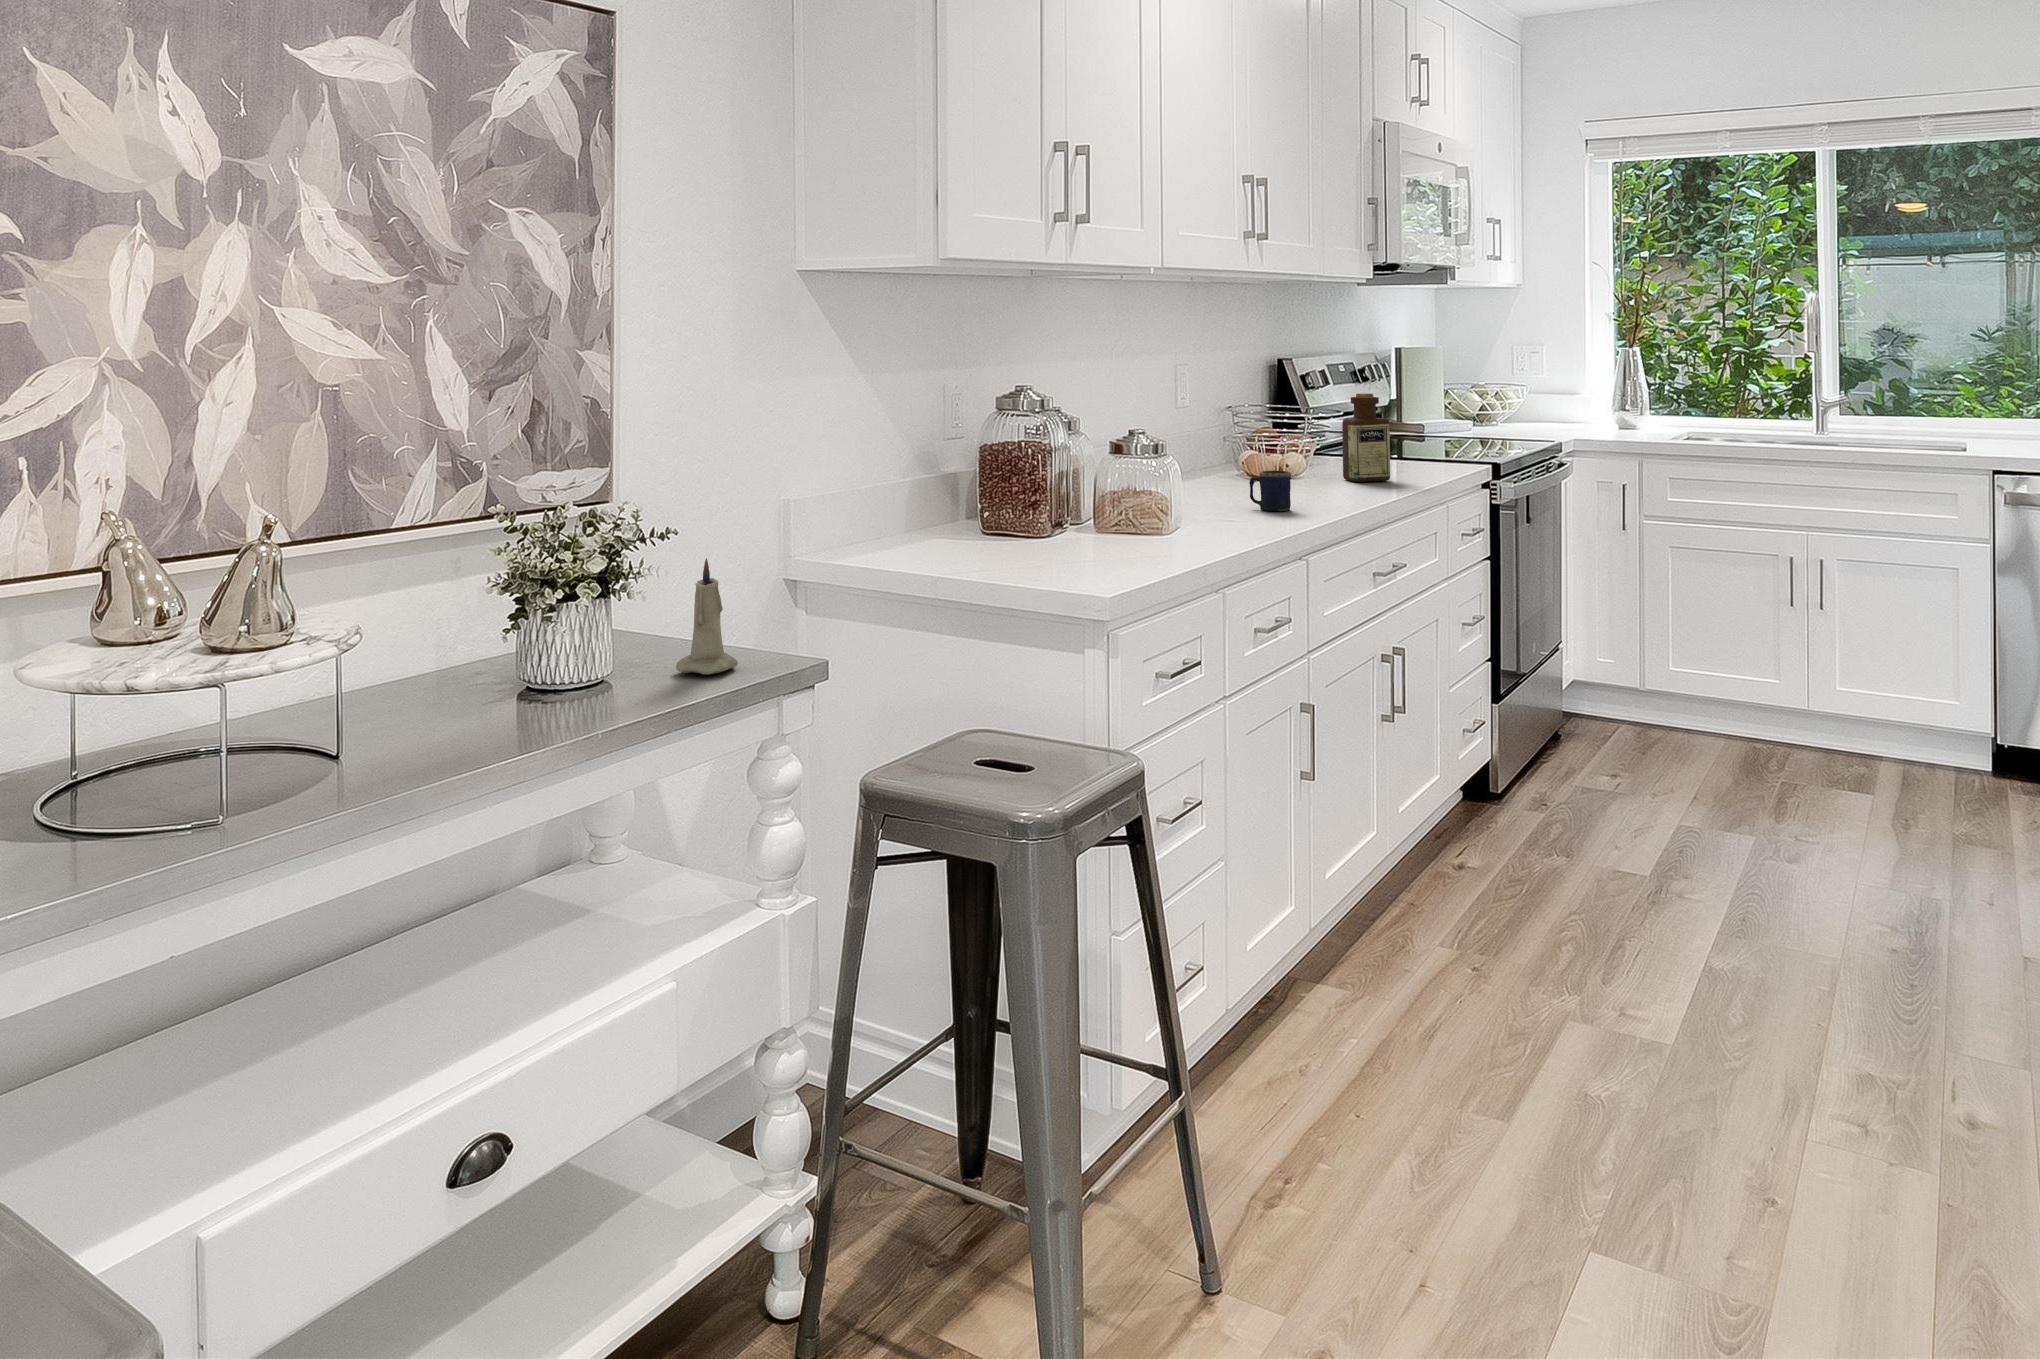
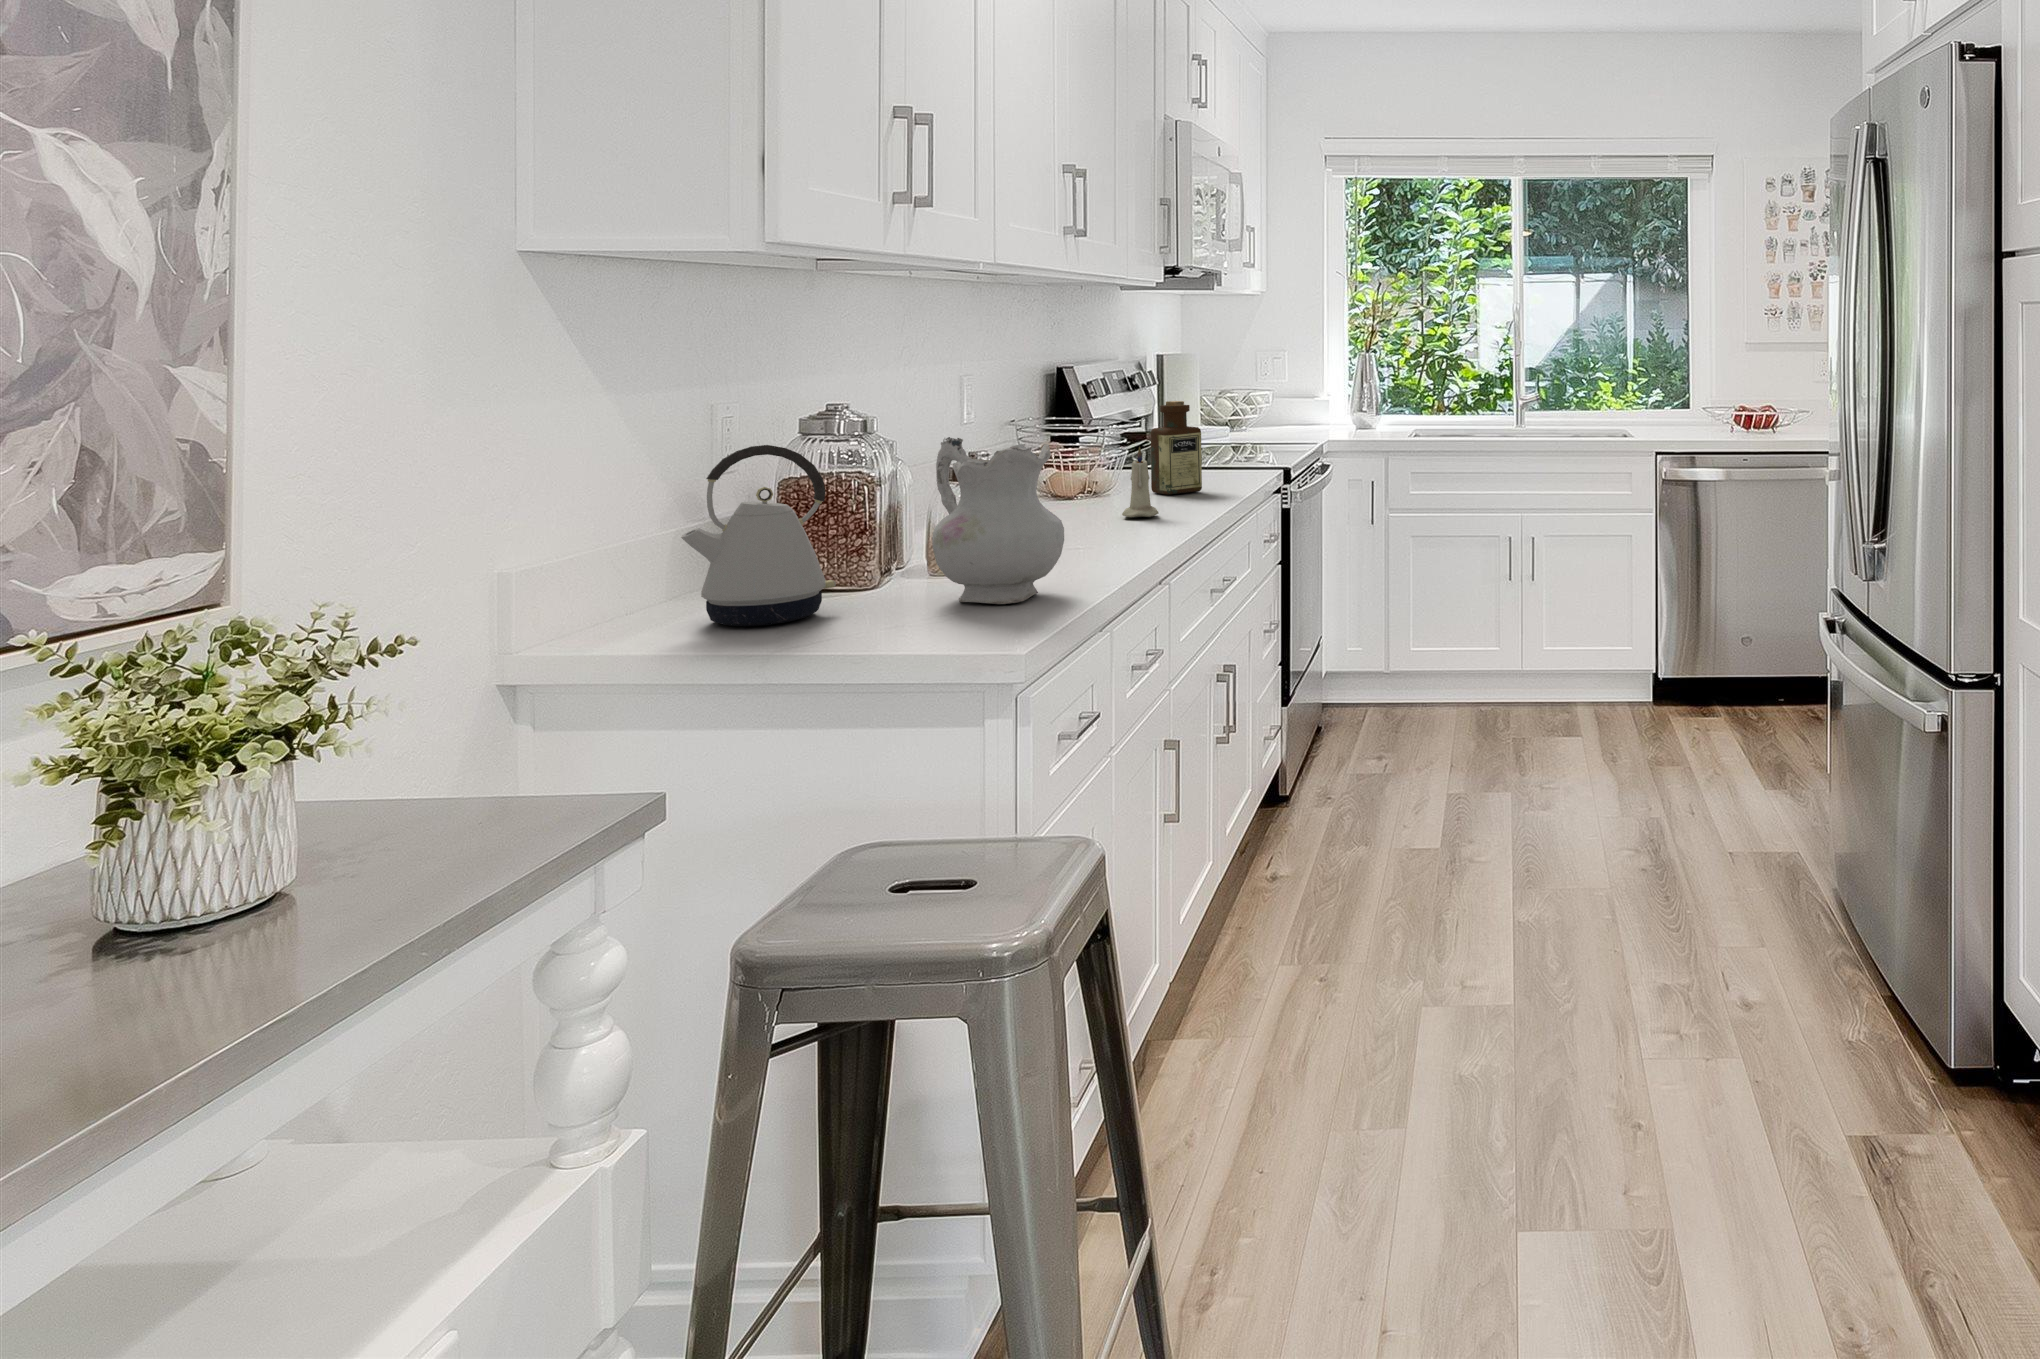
ceramic pitcher: none [1081,417,1187,560] -> present [932,437,1064,604]
kettle: none [901,418,1009,558] -> present [681,445,836,626]
mug: present [1250,470,1291,511] -> none [1082,488,1130,533]
candle: present [676,558,738,675] -> present [1122,447,1159,517]

